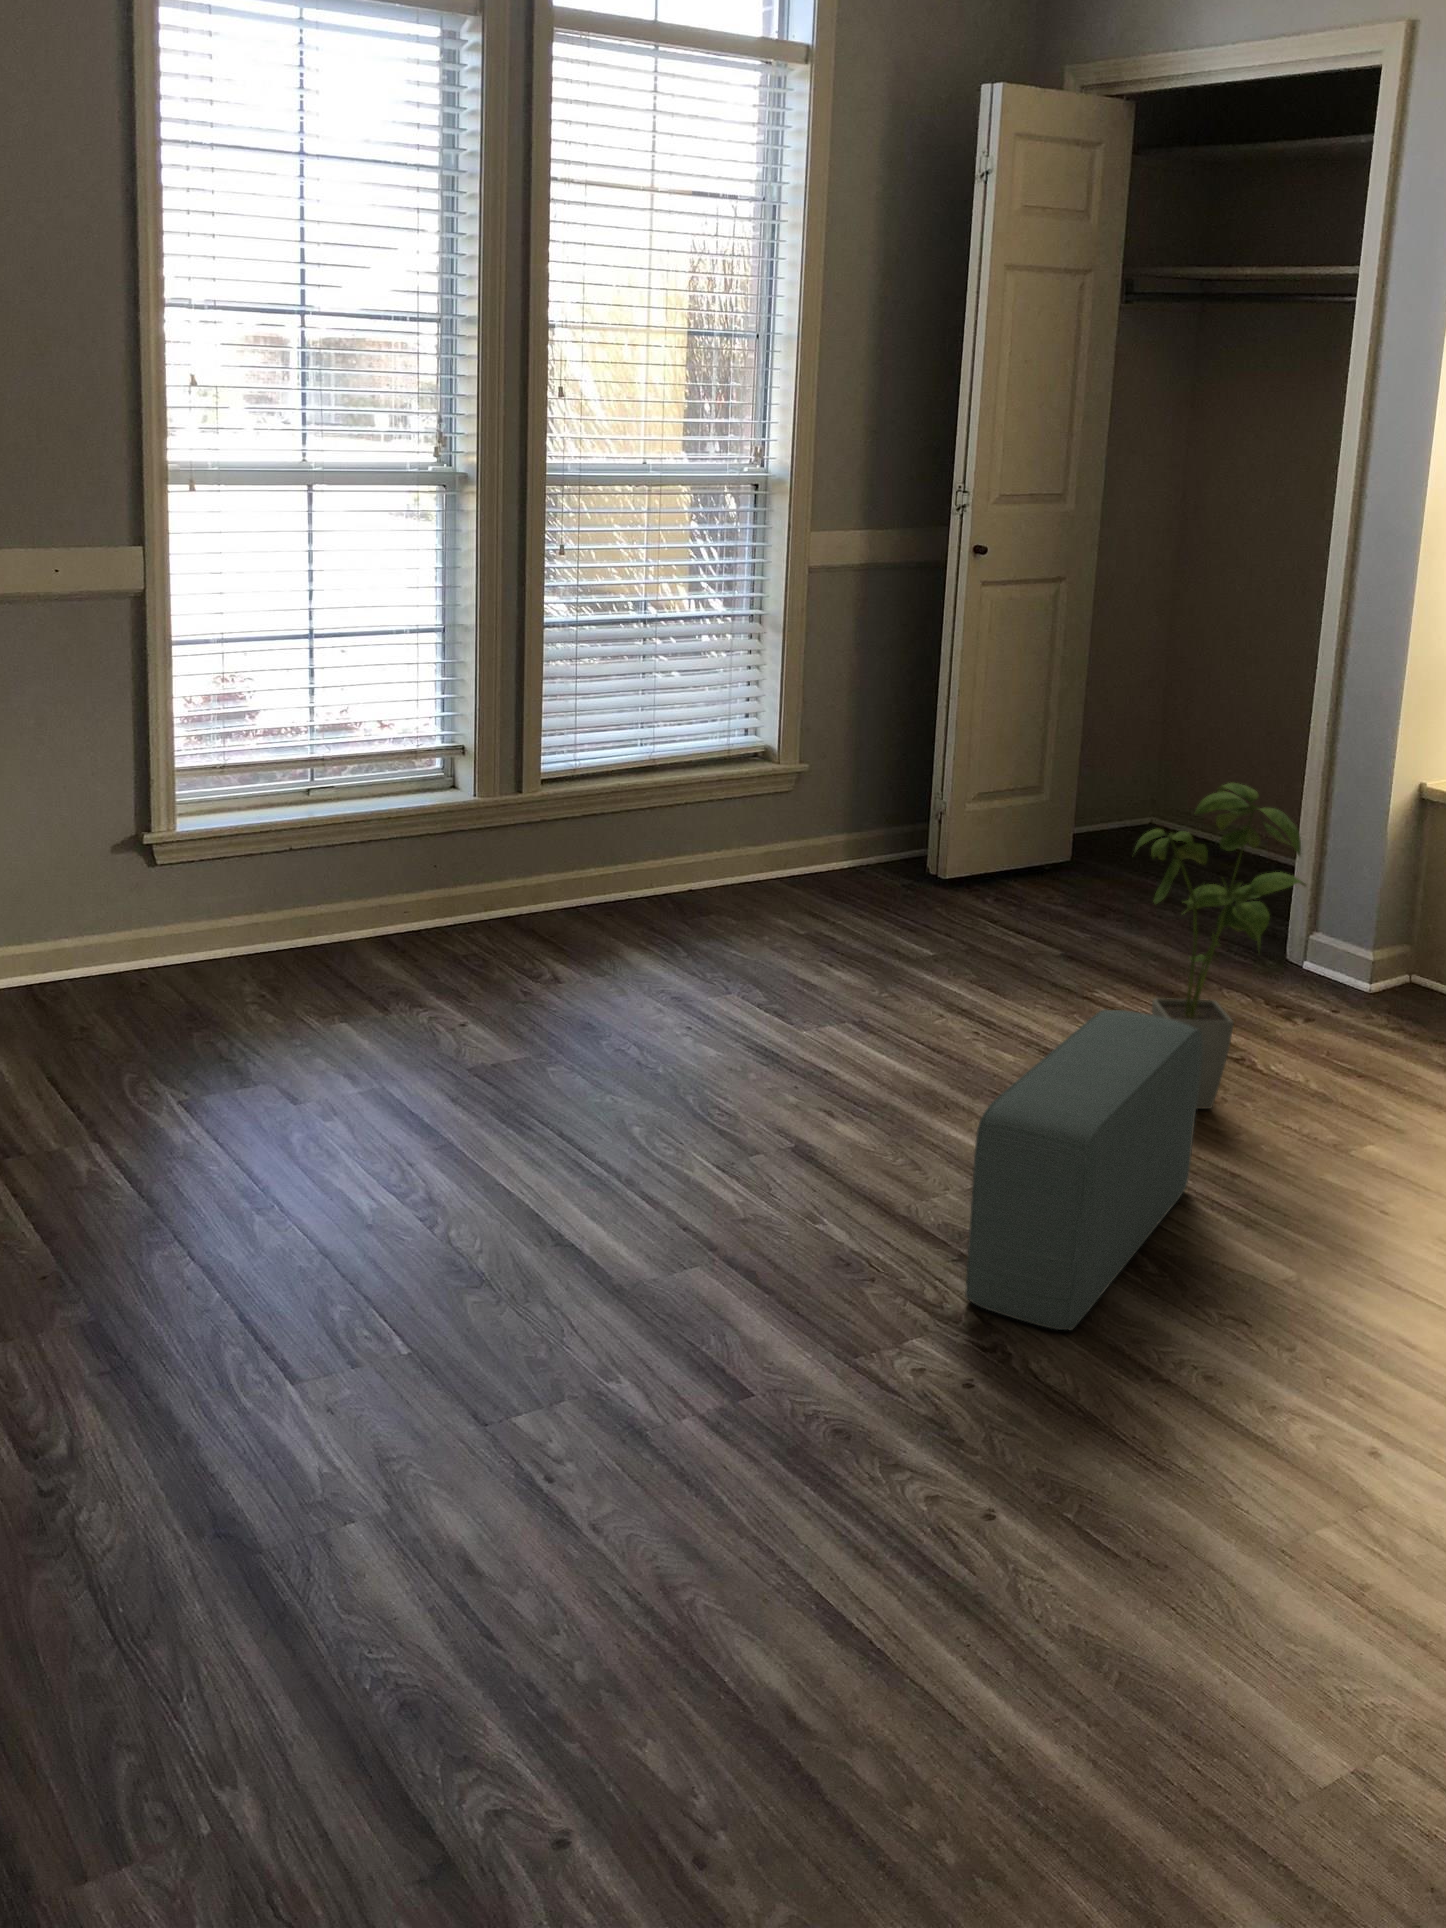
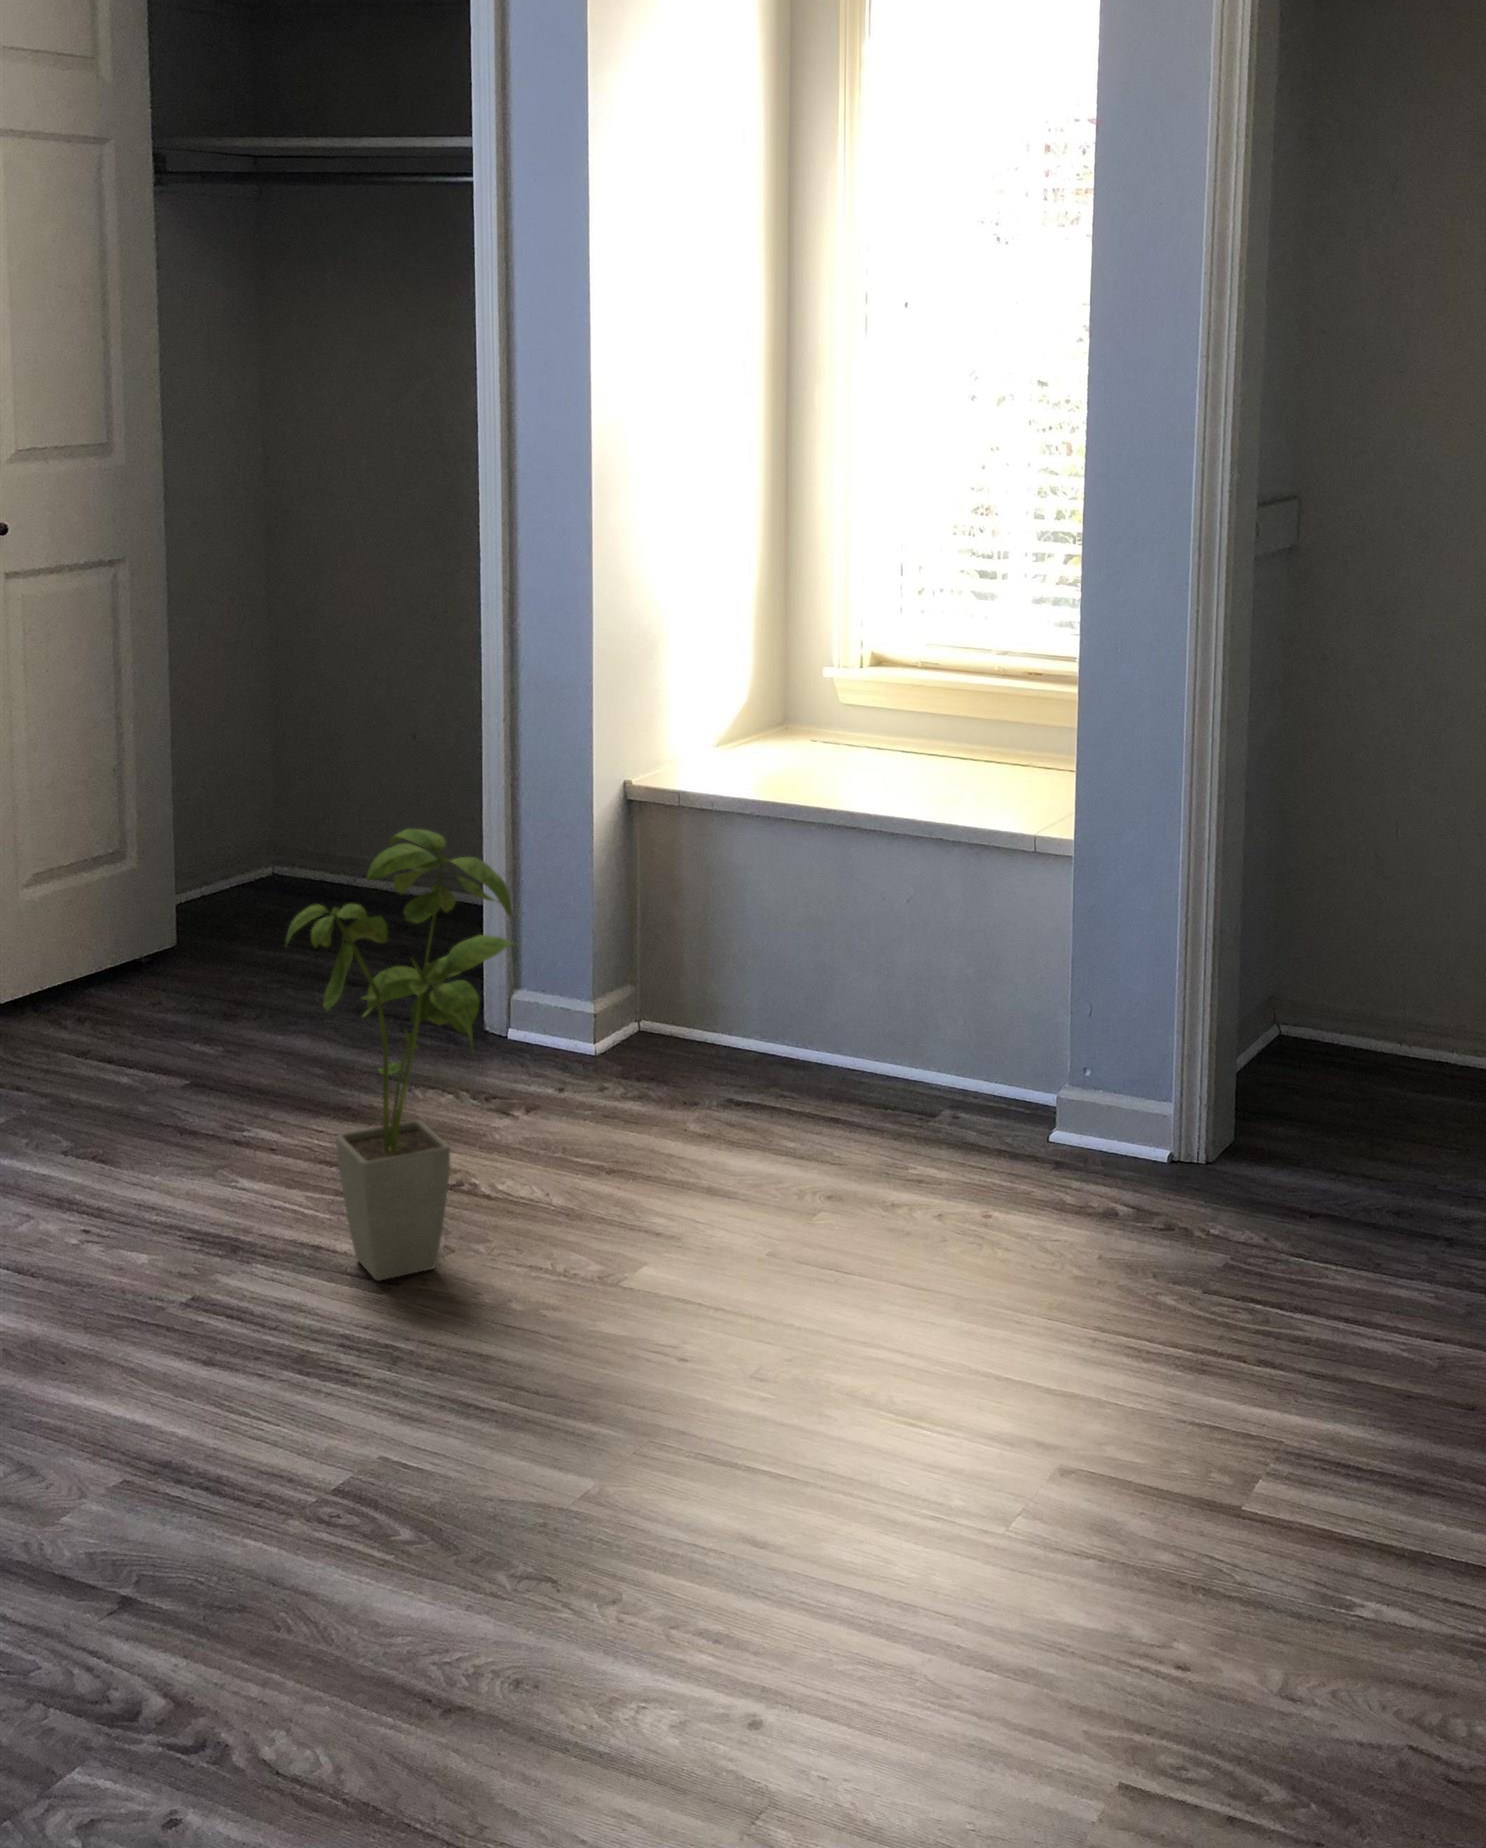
pouf: present [965,1009,1203,1330] -> none [130,1174,426,1681]

